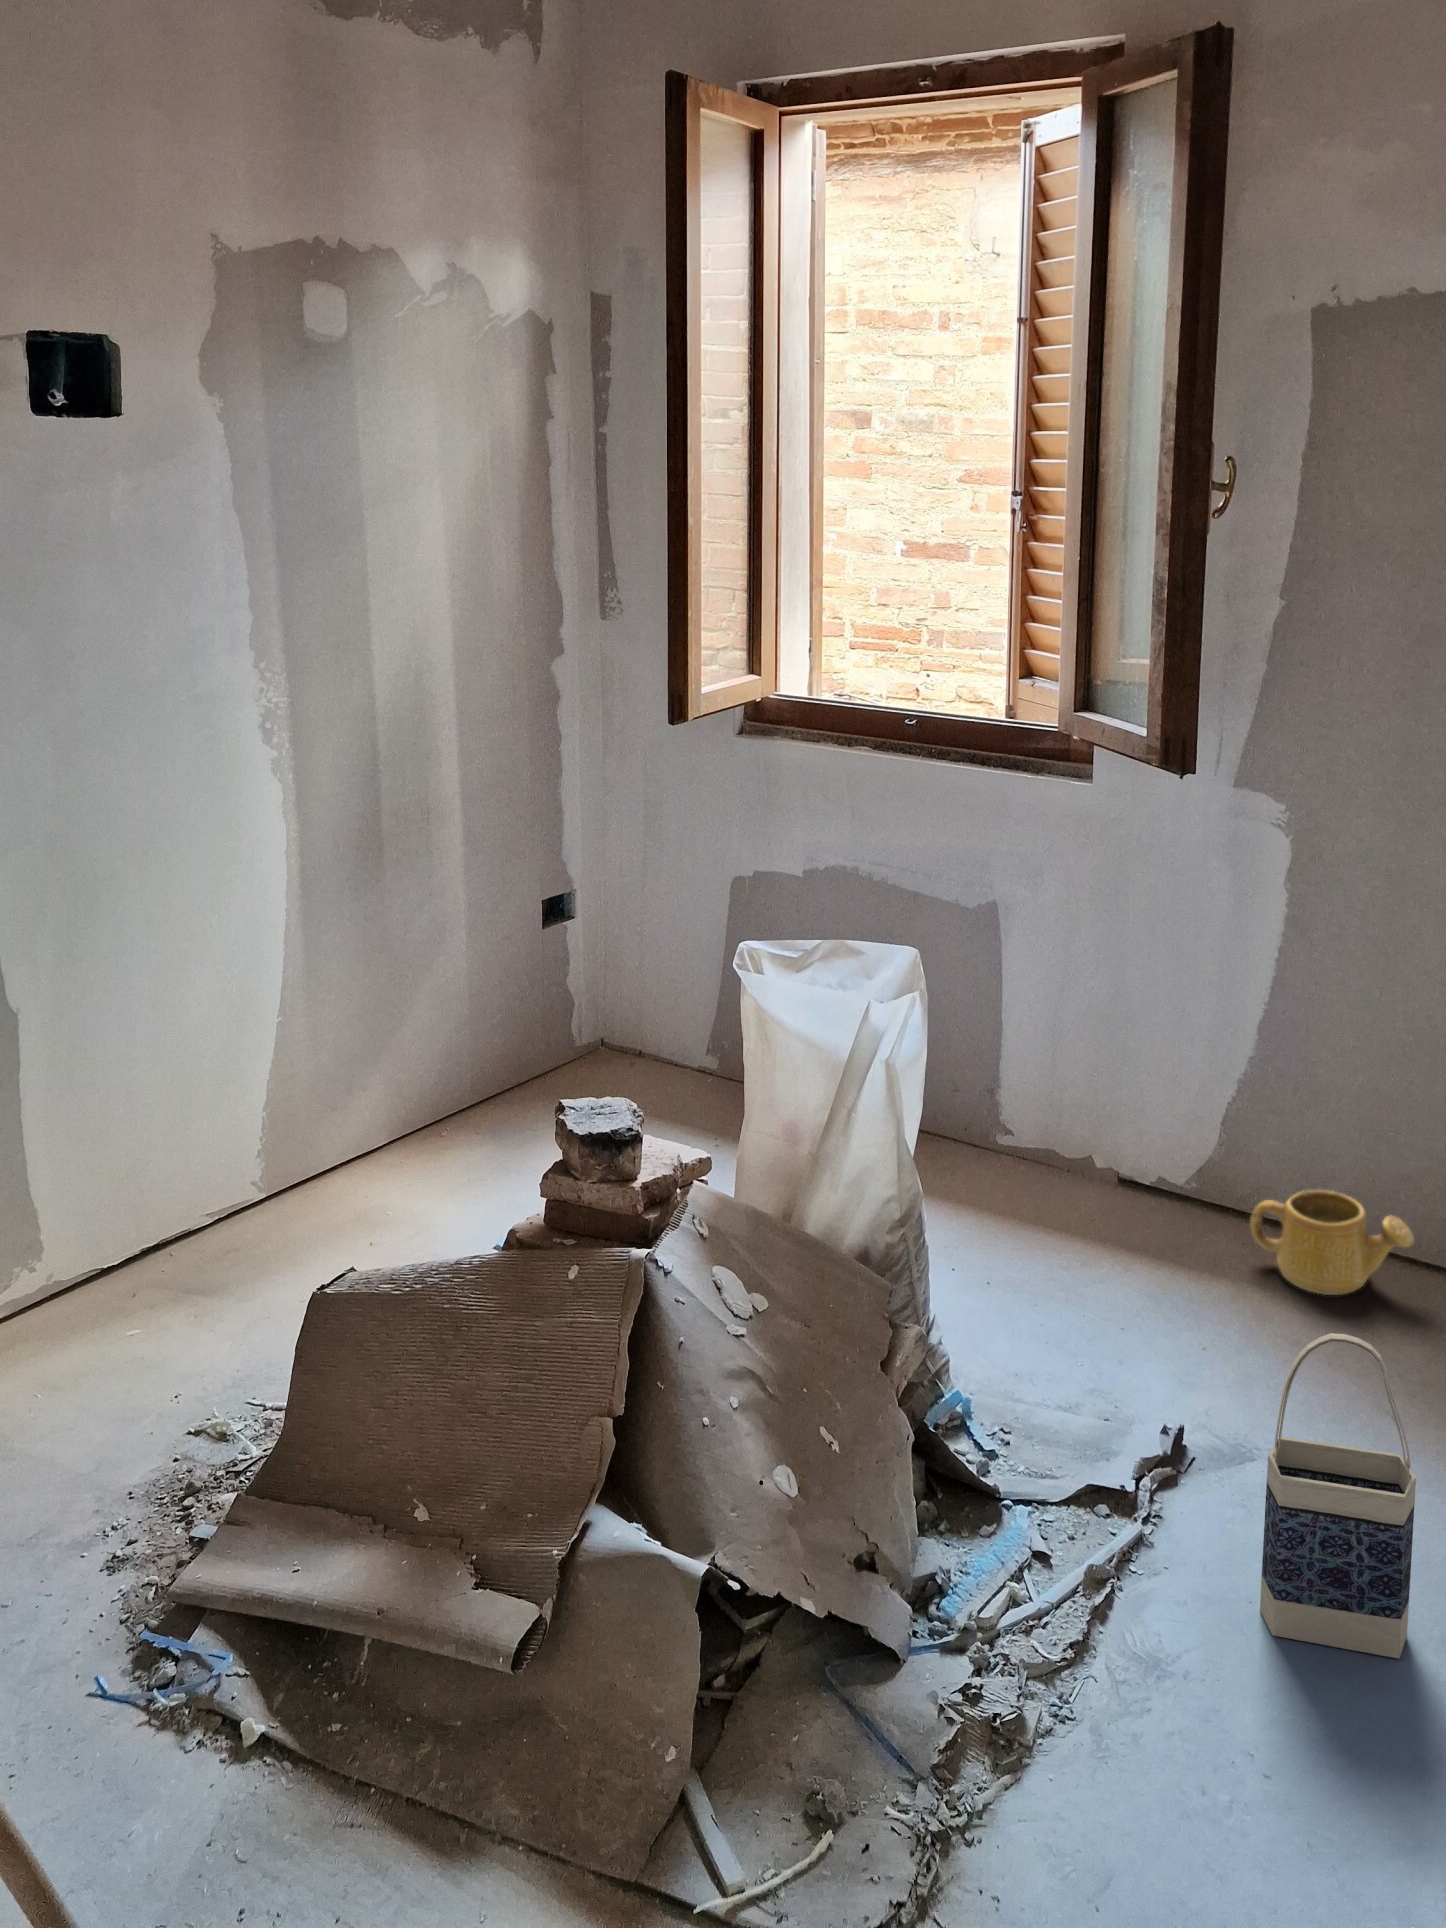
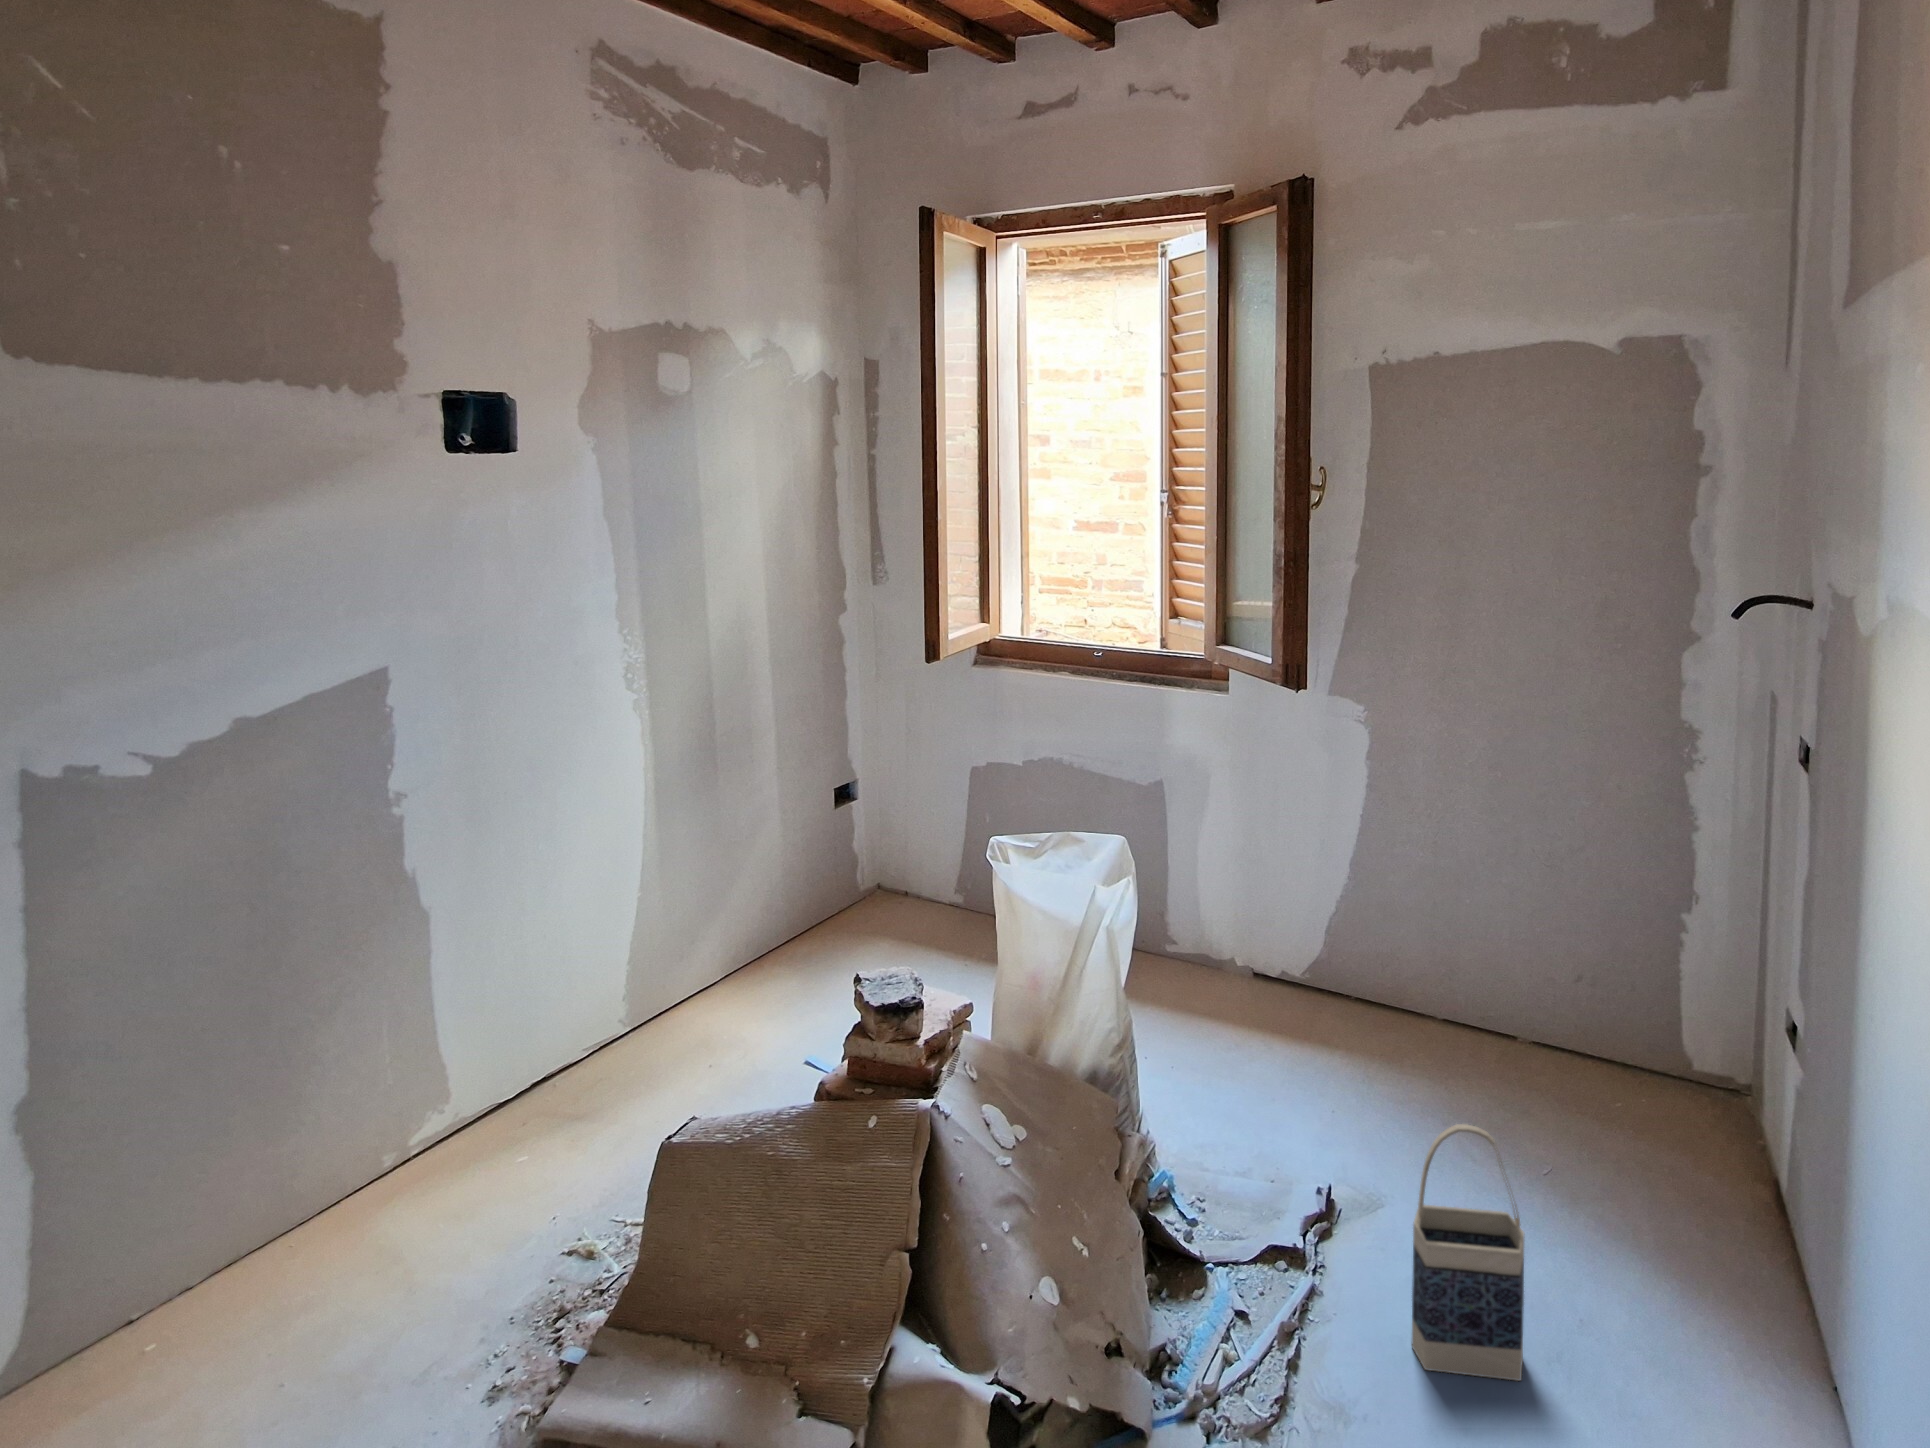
watering can: present [1250,1190,1415,1295] -> none [1356,976,1471,1055]

